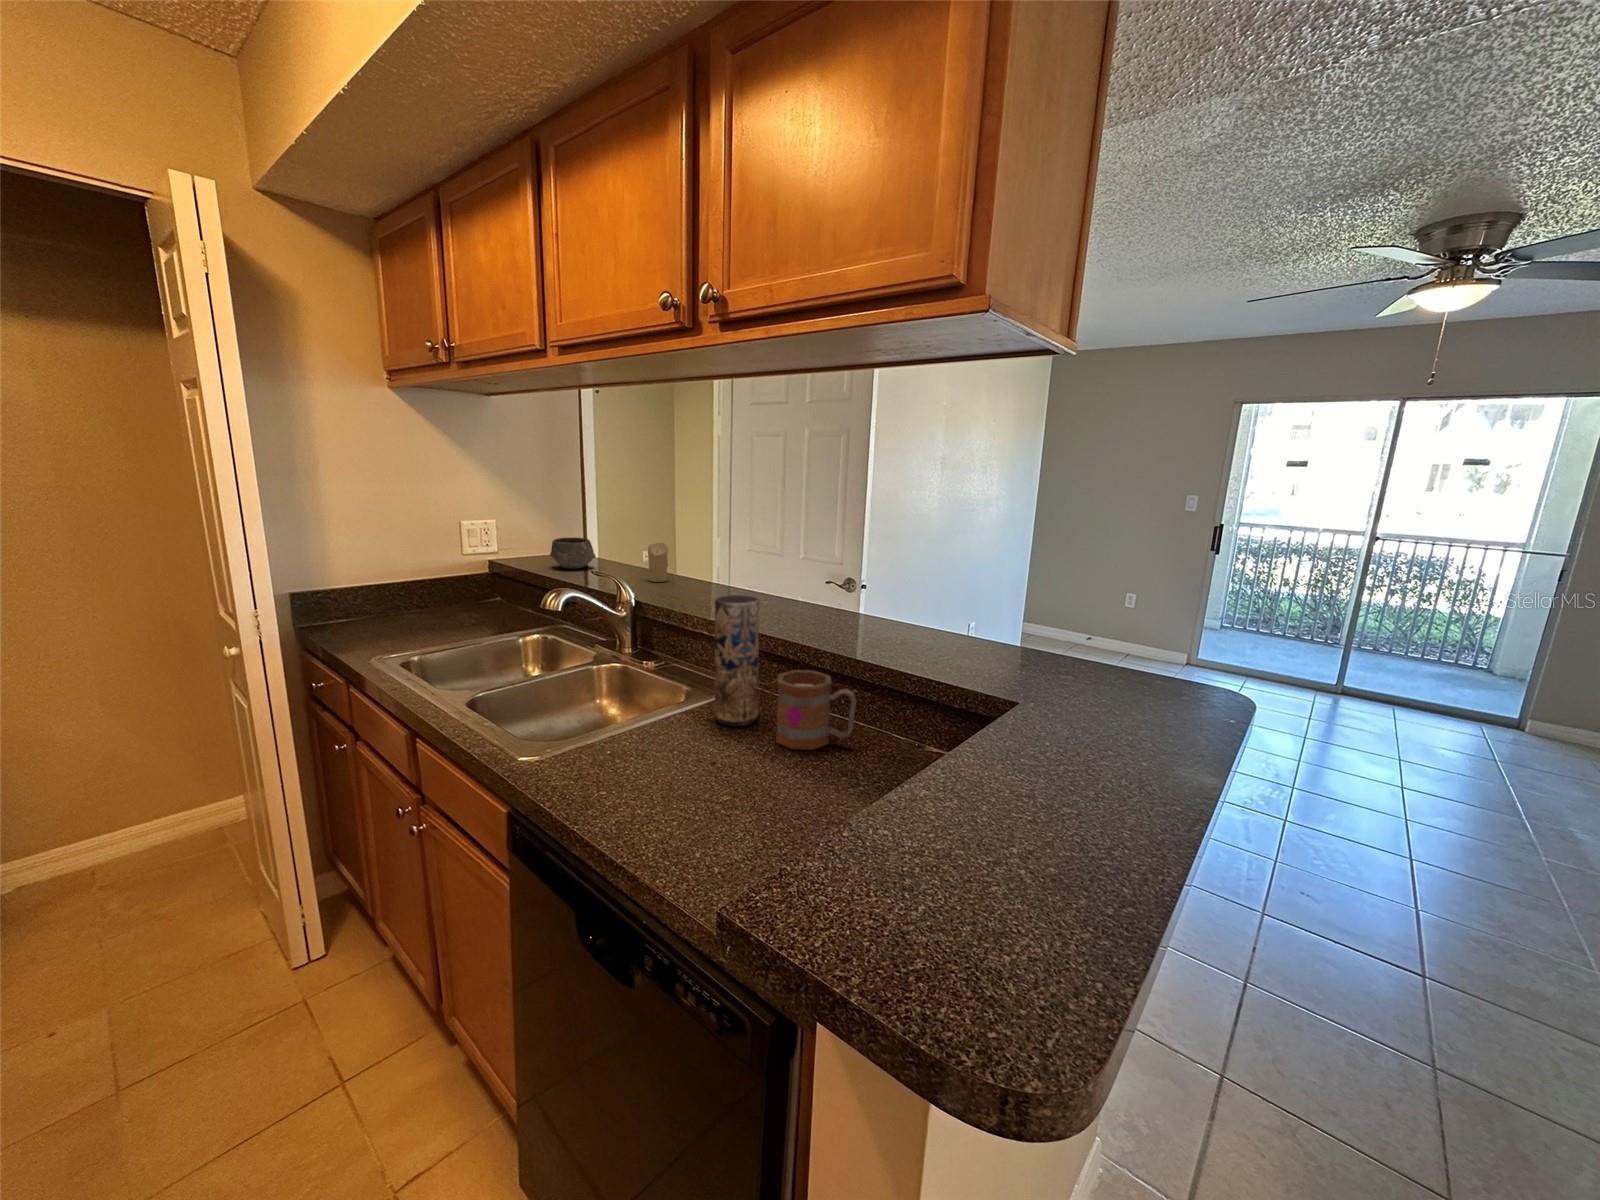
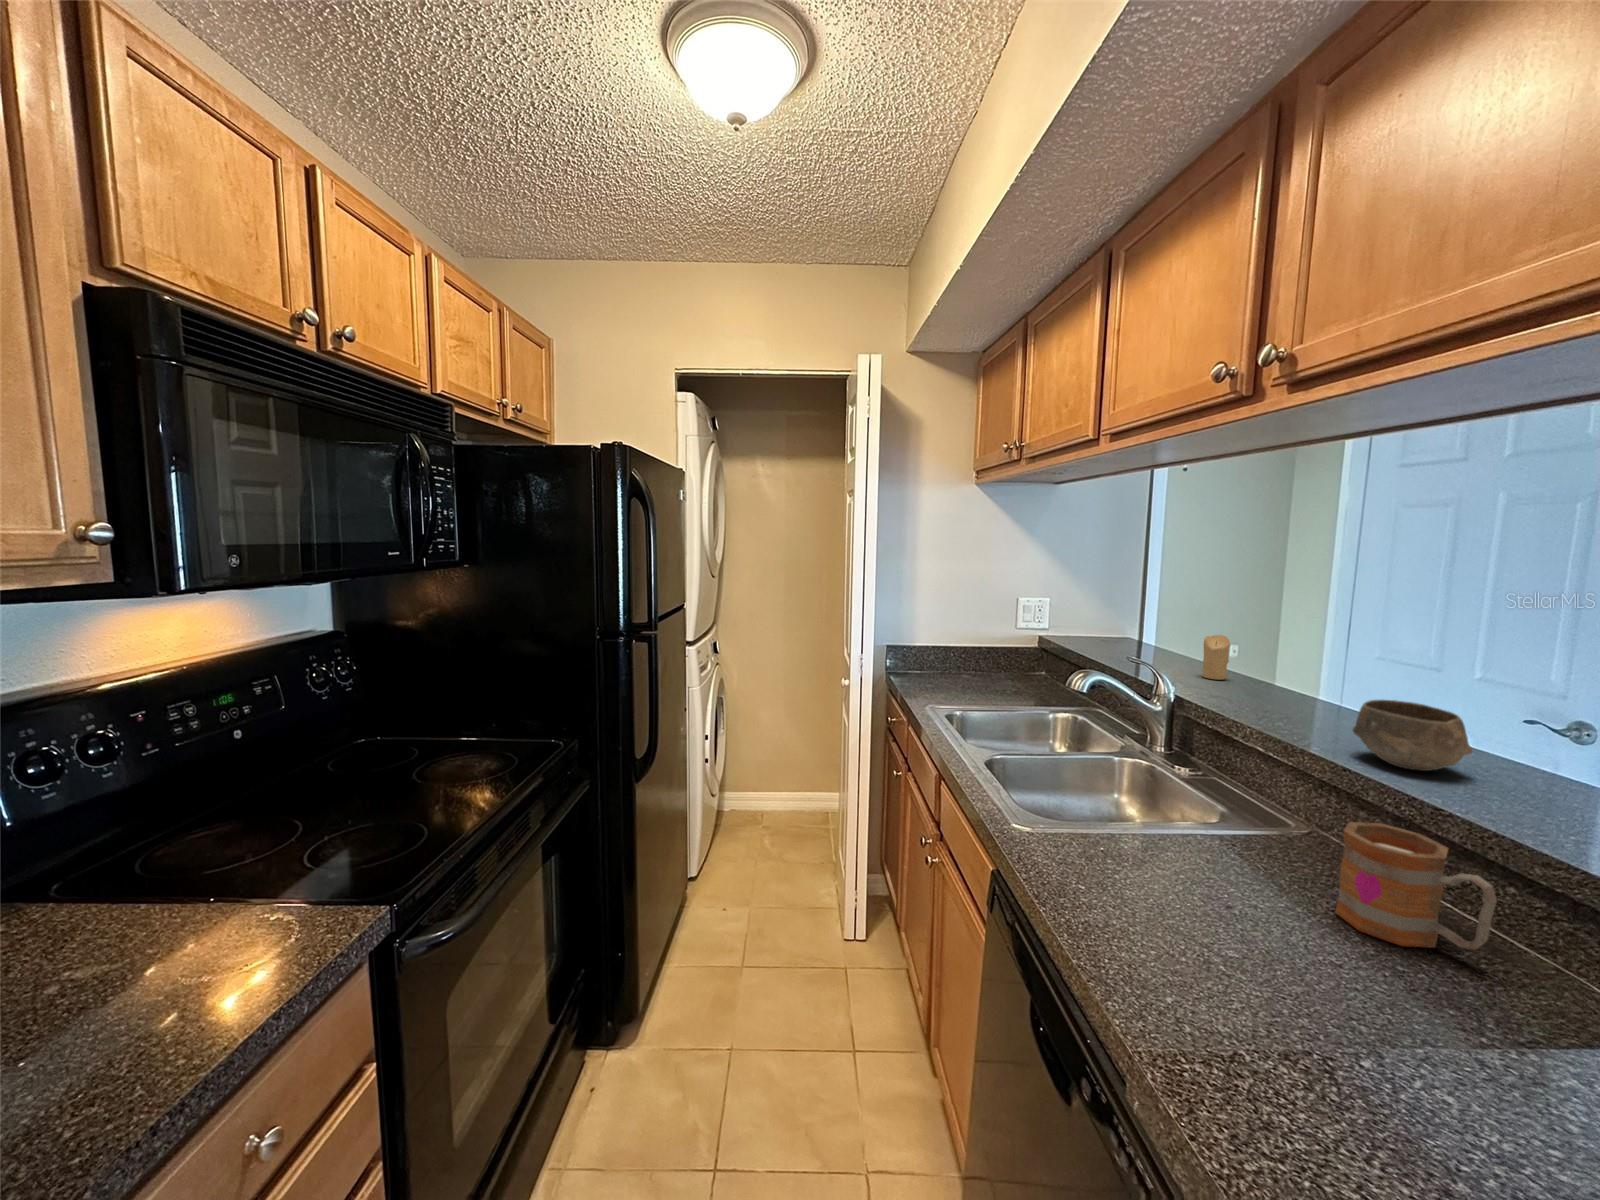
bowl: present [550,538,595,569] -> present [1353,700,1473,771]
vase: present [715,595,759,726] -> none [1248,705,1330,876]

